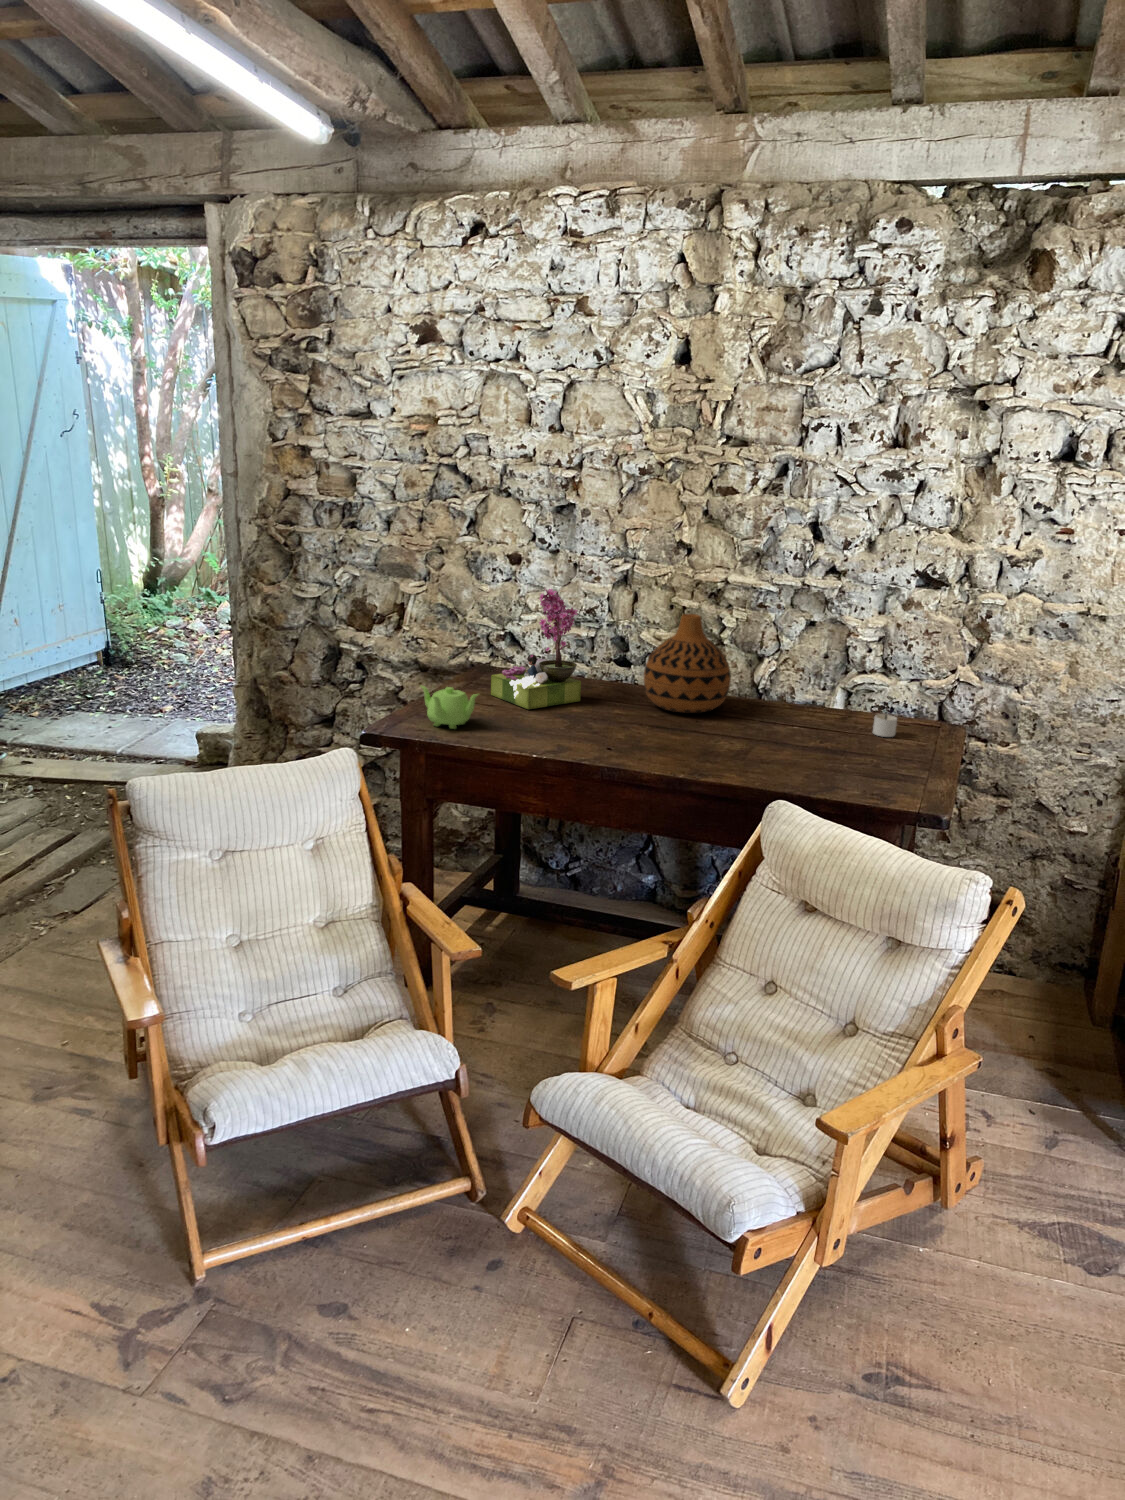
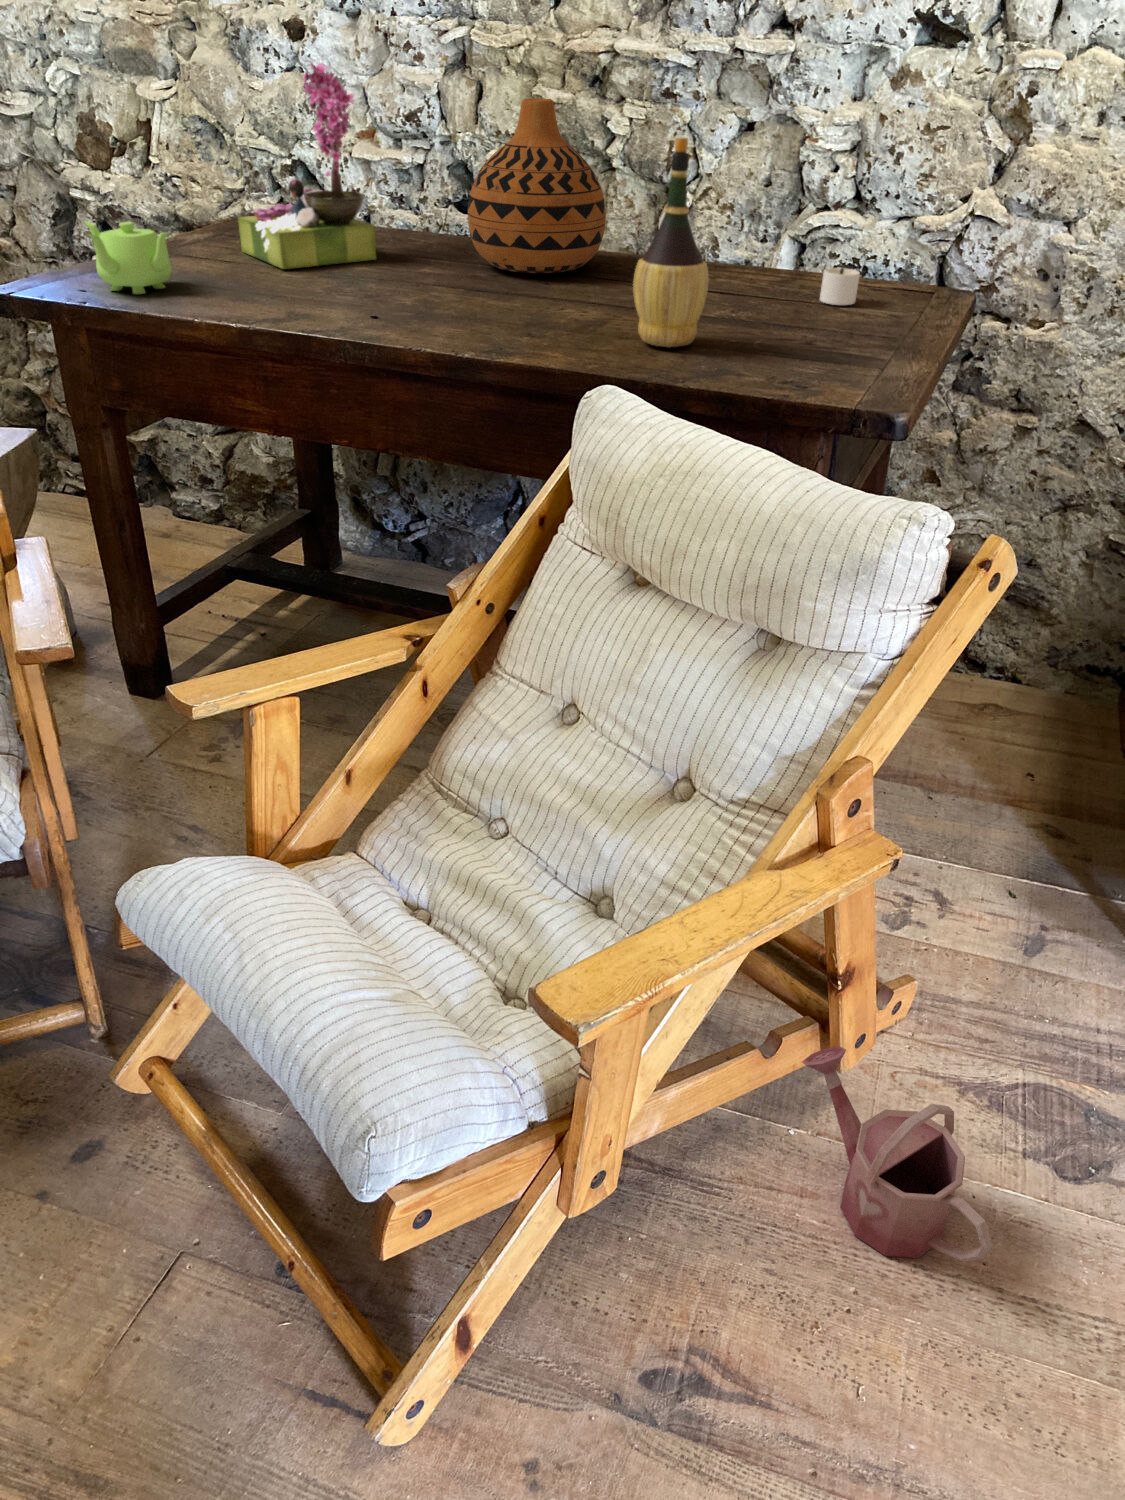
wine bottle: none [775,658,821,768] -> present [633,137,709,347]
watering can: none [933,1198,1070,1331] -> present [802,1046,993,1261]

